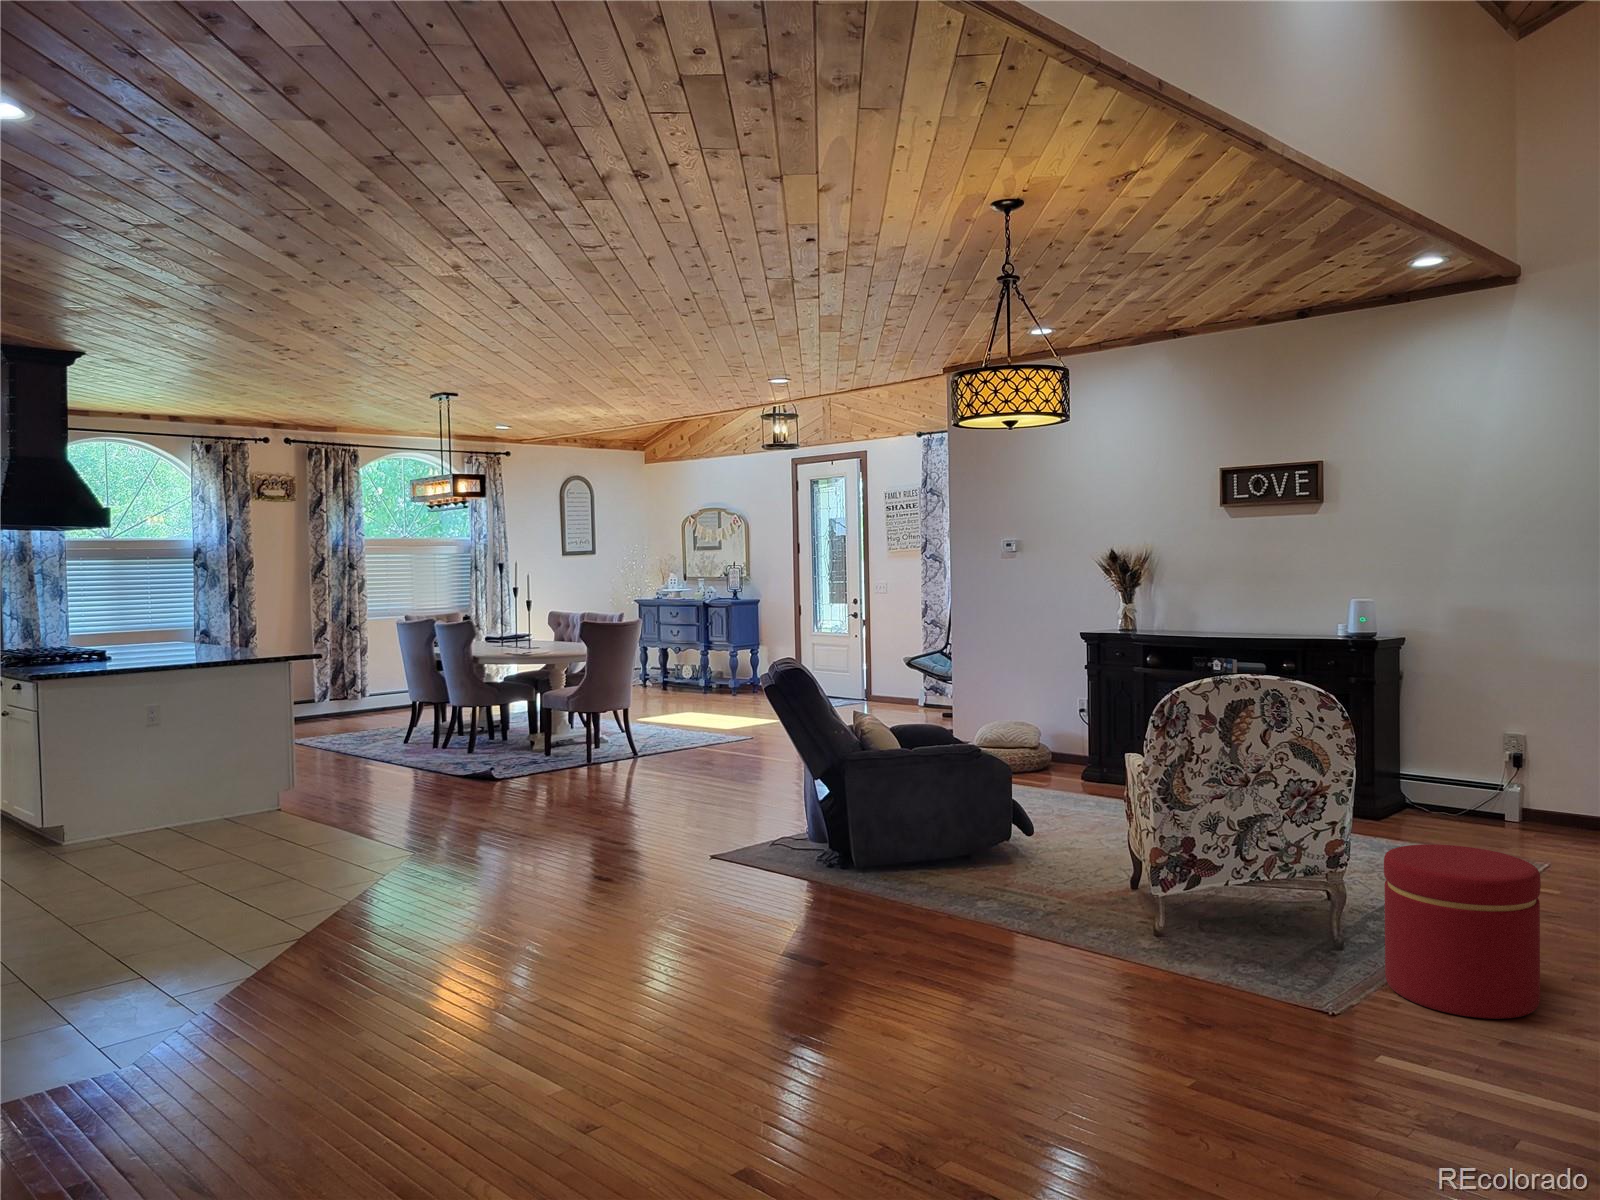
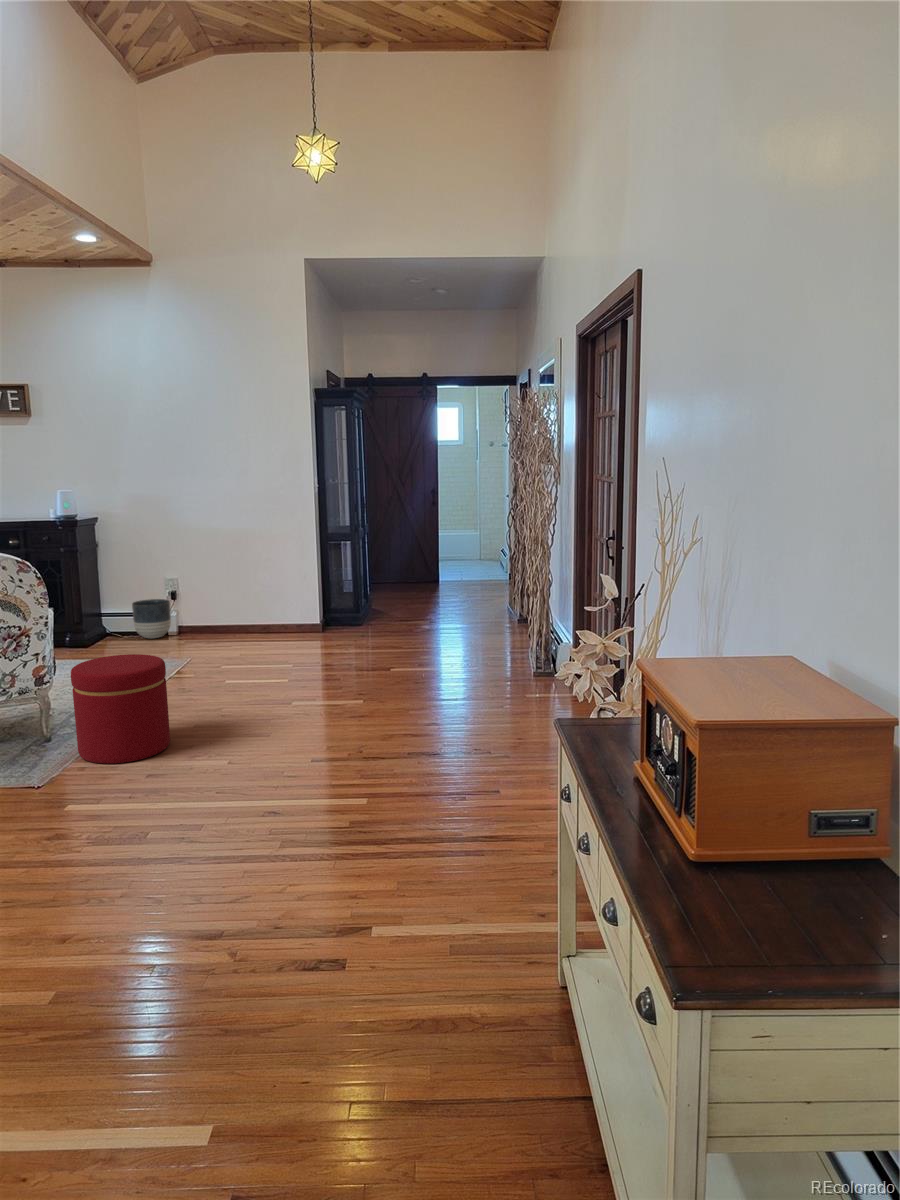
planter: none [1451,762,1514,822] -> present [132,599,171,639]

